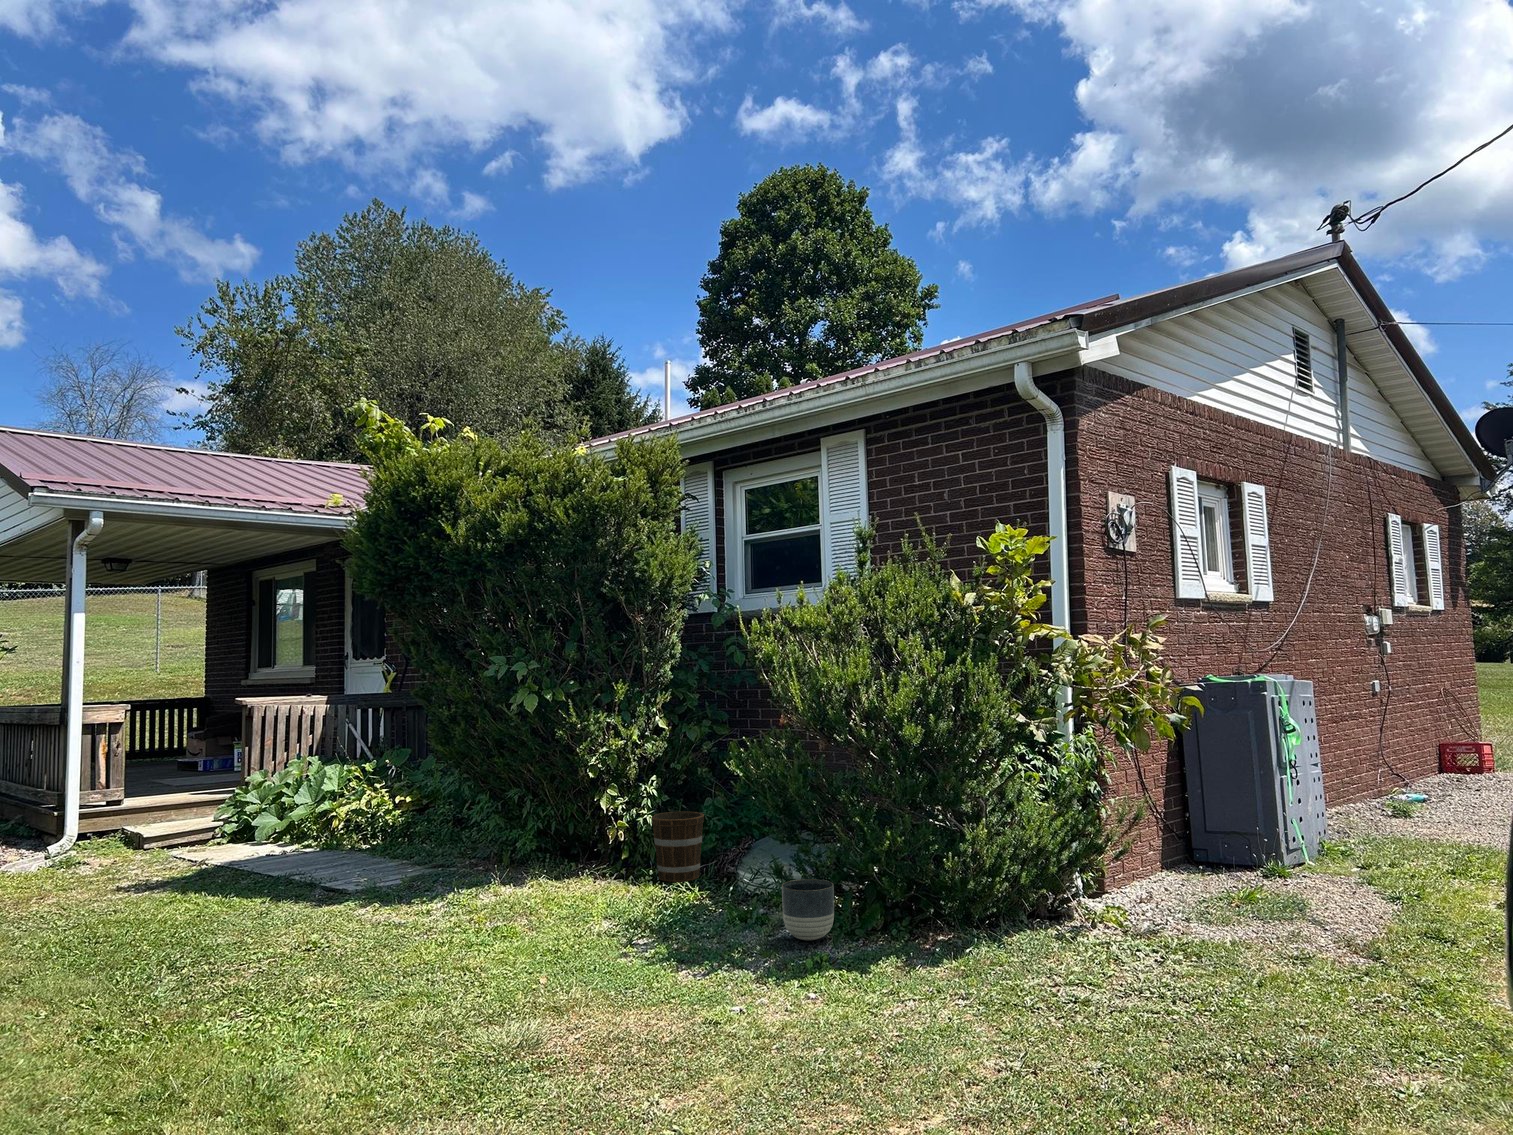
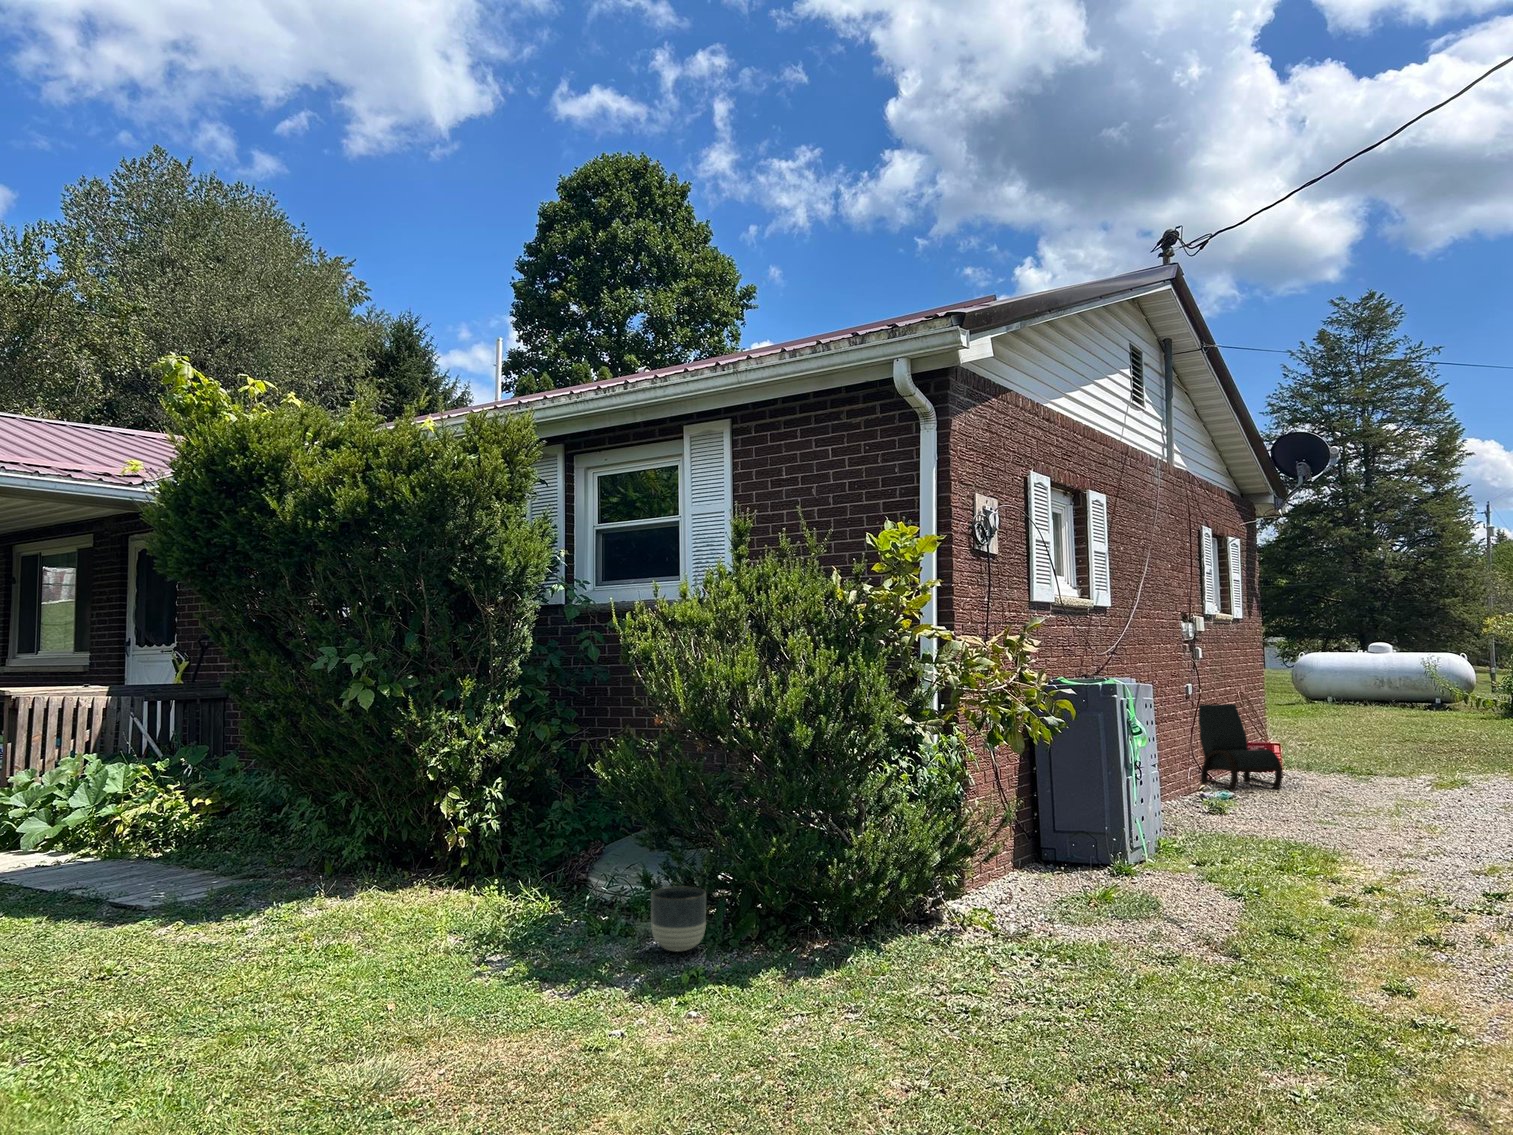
lounge chair: none [1388,701,1493,794] -> present [1199,704,1283,791]
bucket: present [651,811,704,882] -> none [497,814,555,889]

